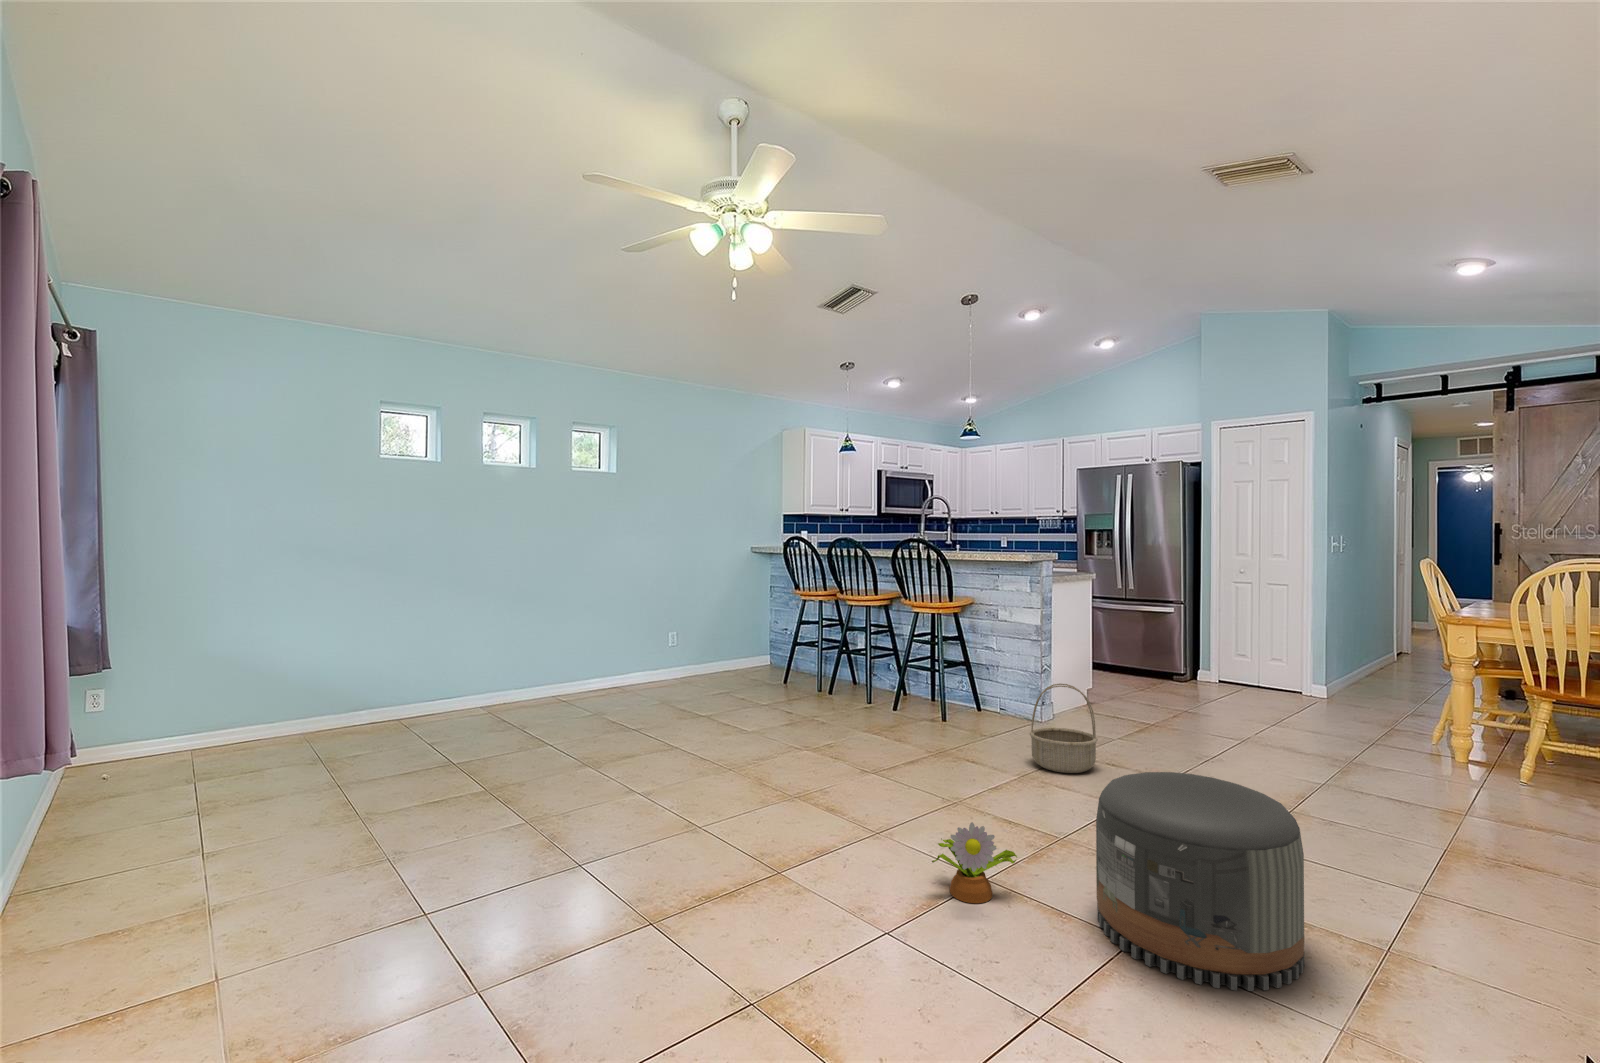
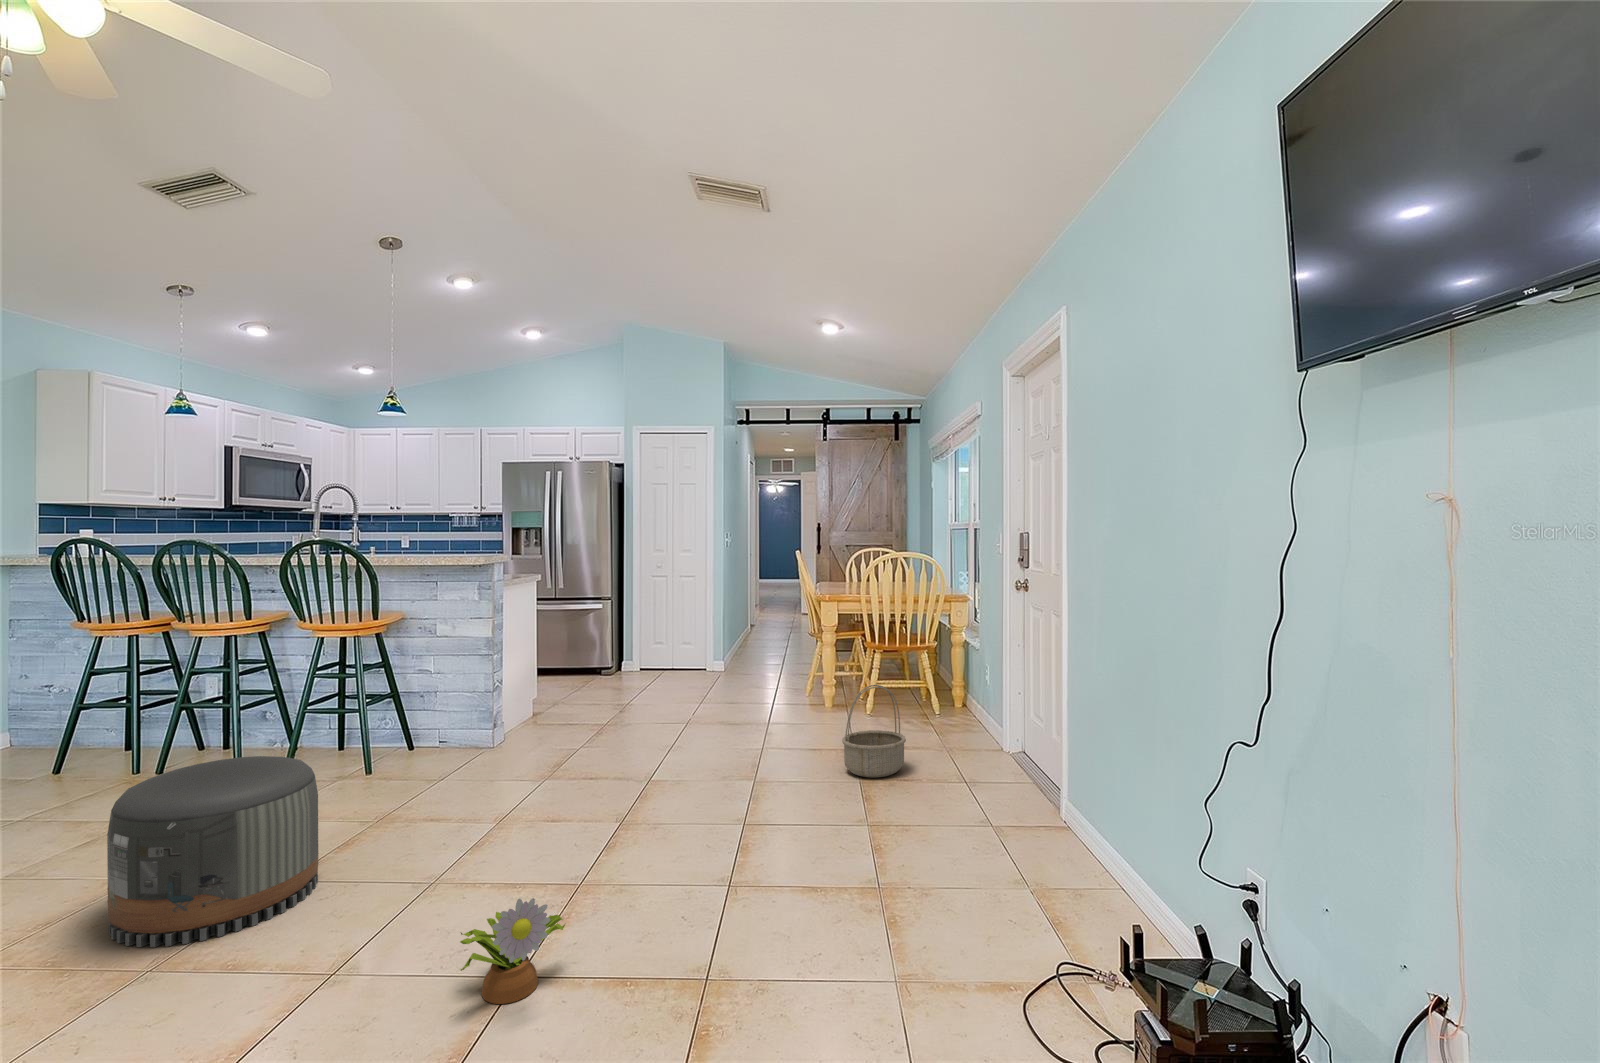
basket: present [1030,683,1098,773] -> present [842,685,906,778]
pouf: present [1096,772,1304,991] -> present [107,756,318,947]

